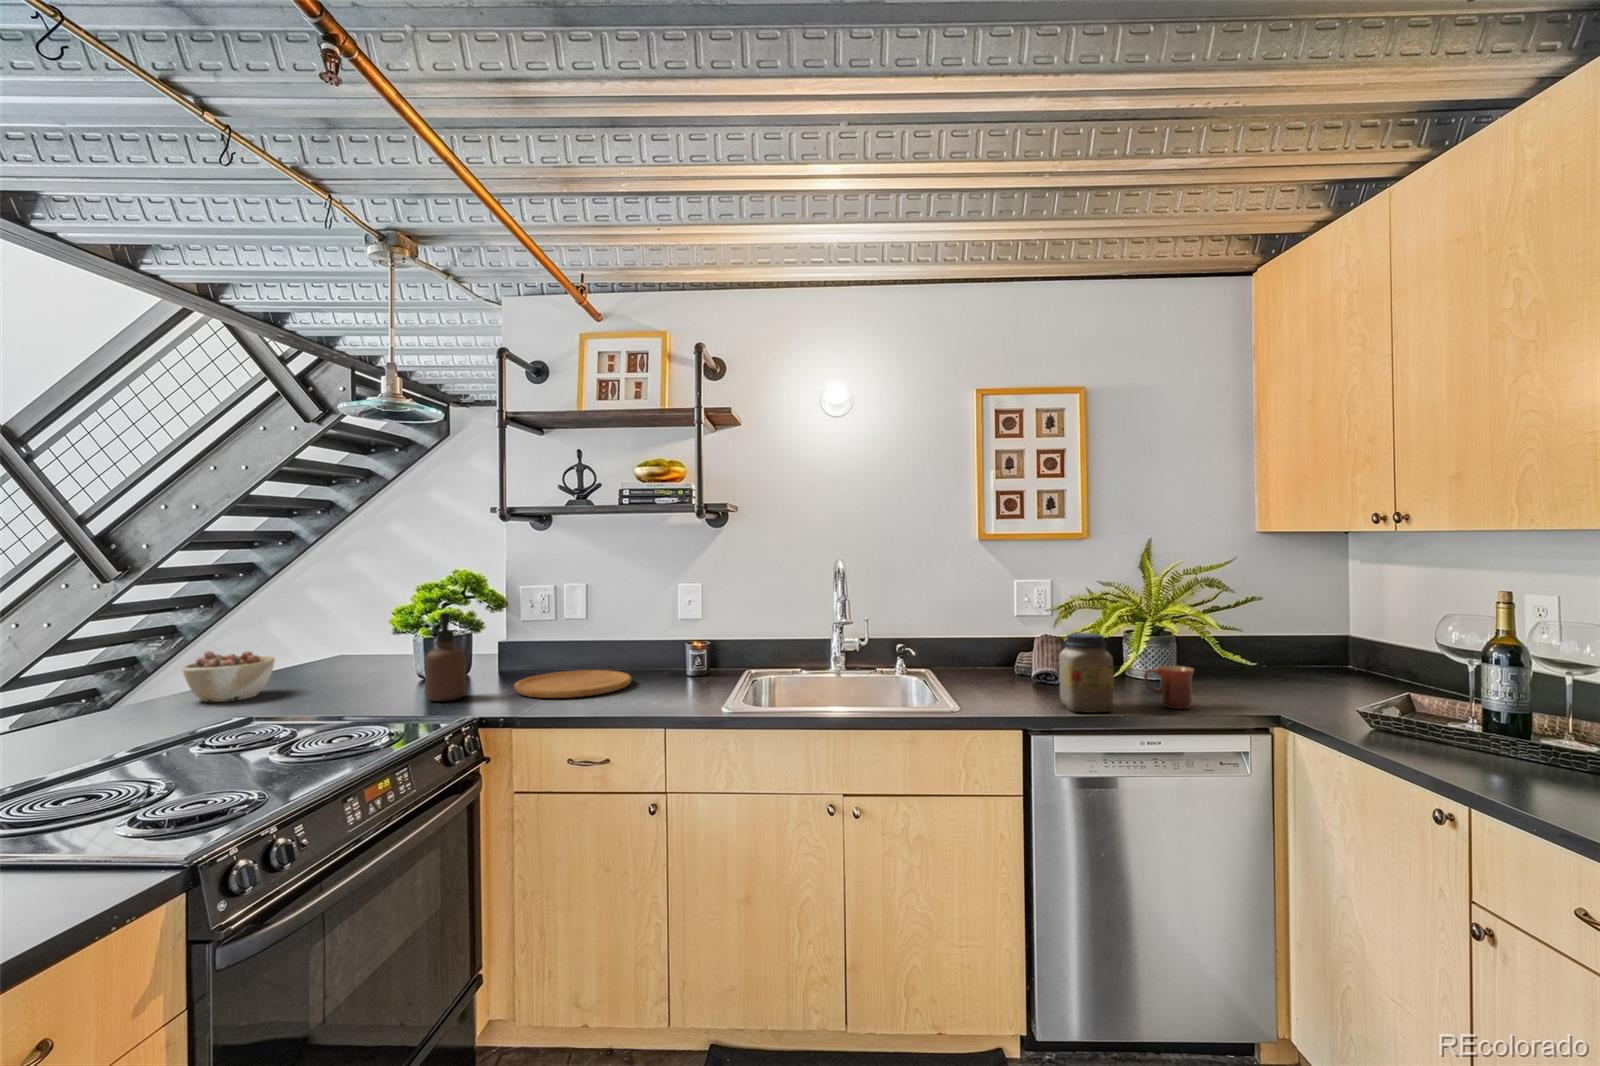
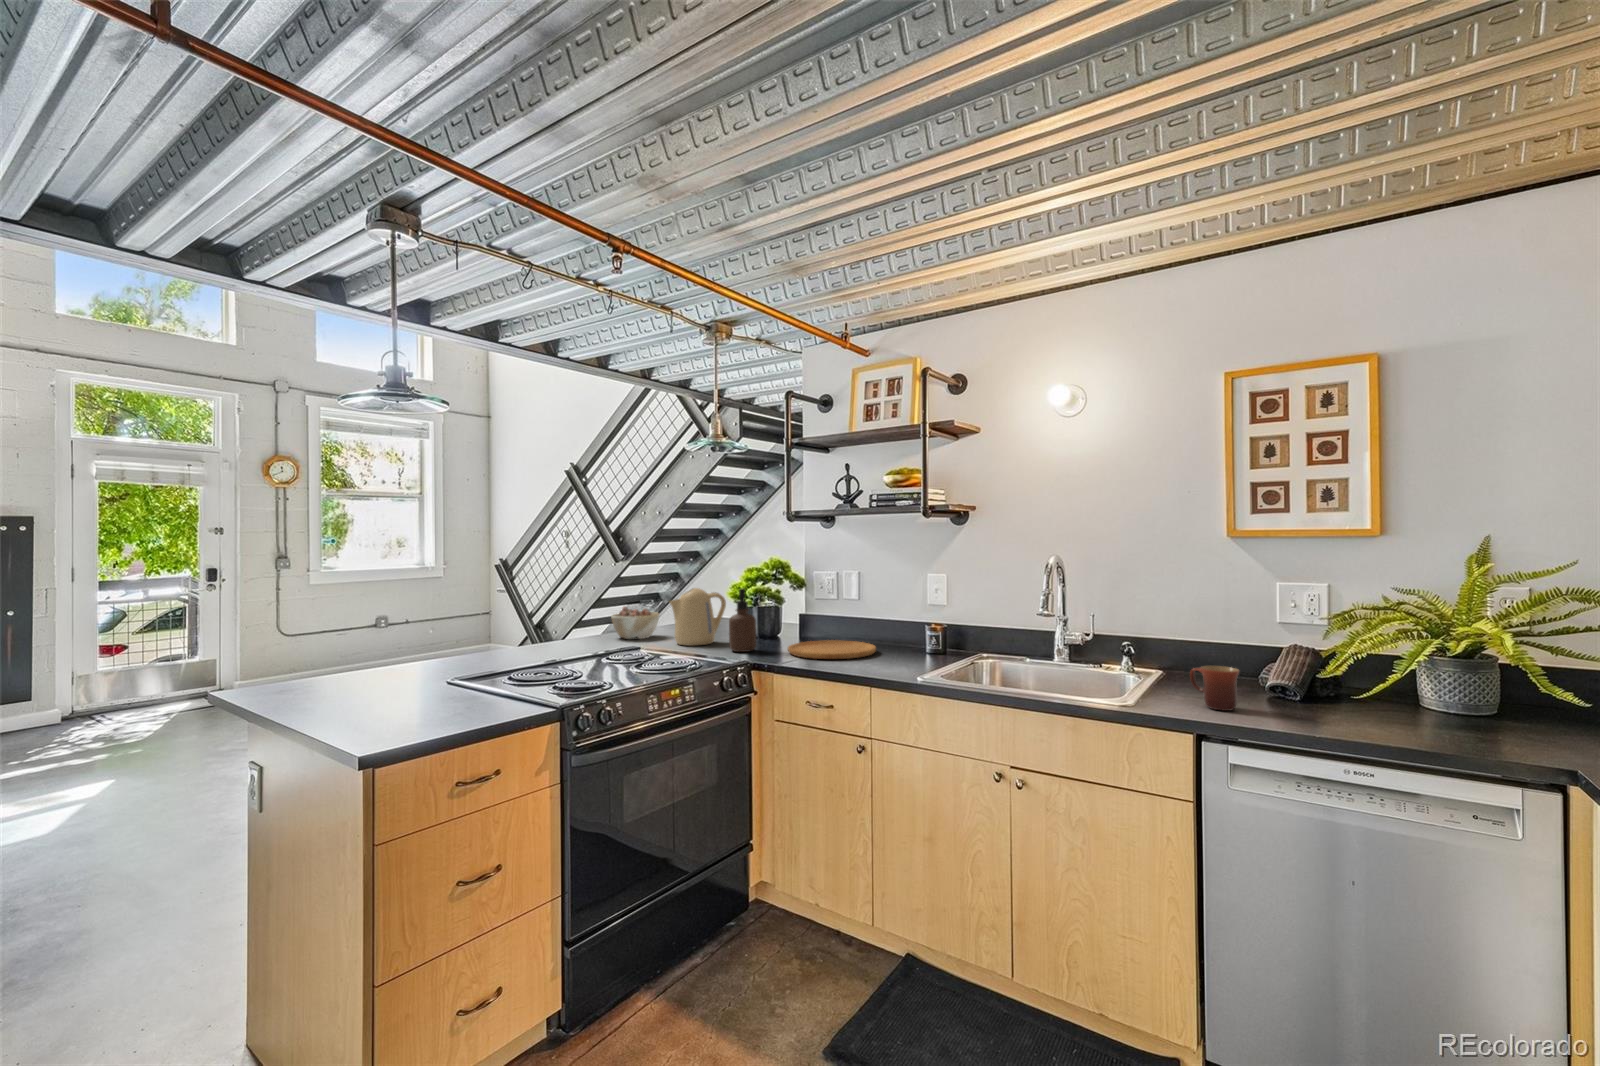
kettle: none [308,616,401,701] -> present [670,588,726,646]
jar: present [1059,633,1114,713] -> none [1259,641,1321,733]
mug: present [1144,665,1194,709] -> present [1190,666,1239,711]

